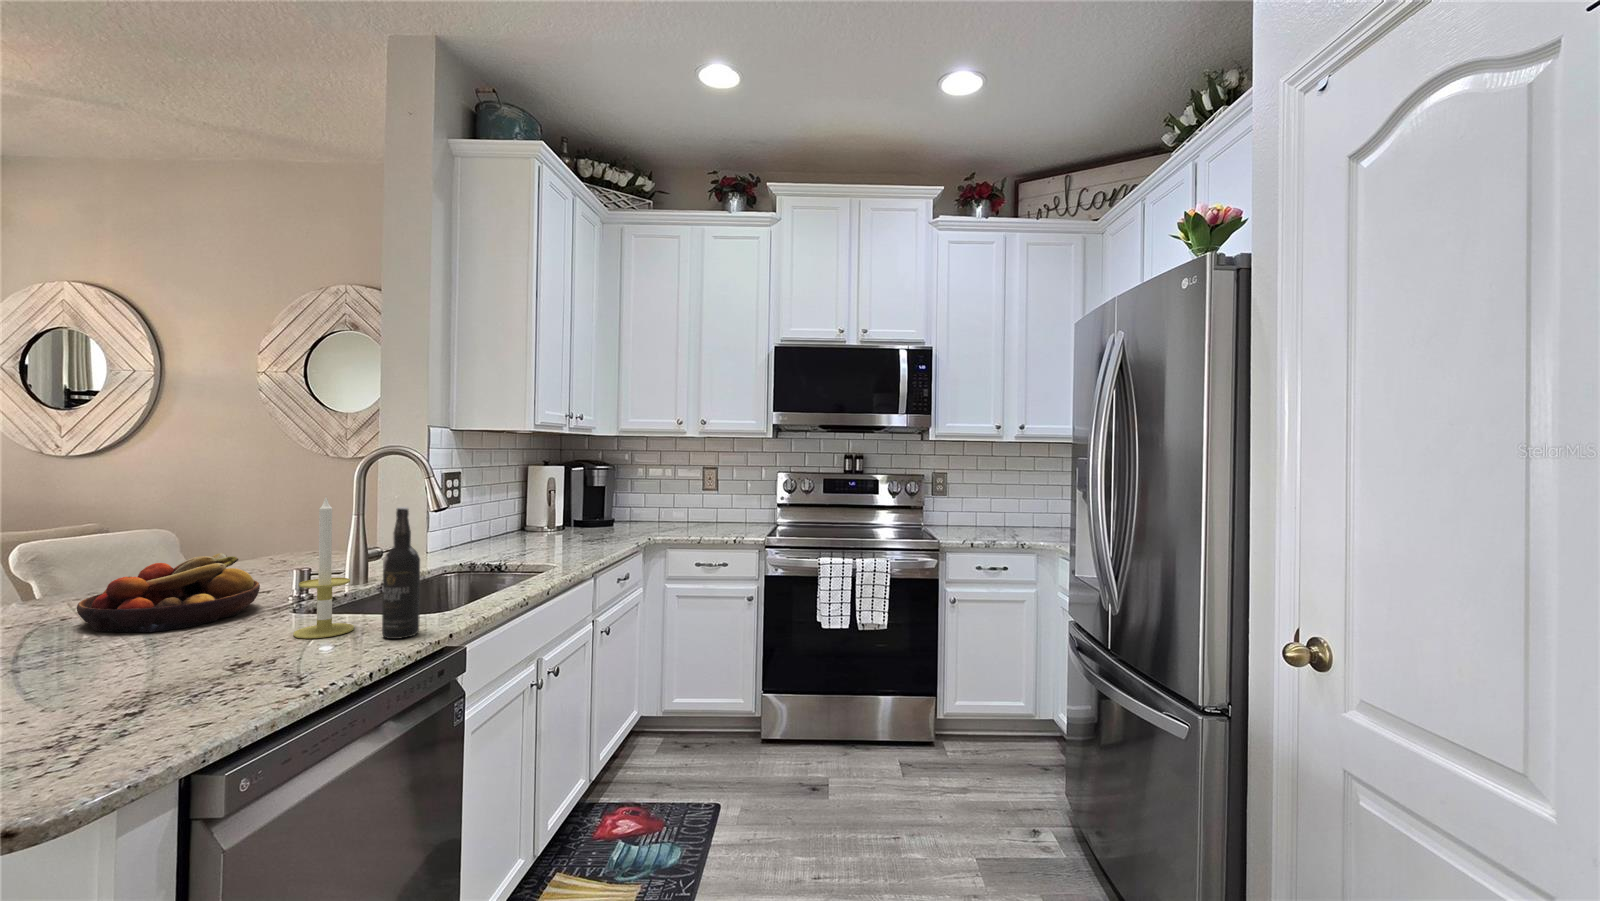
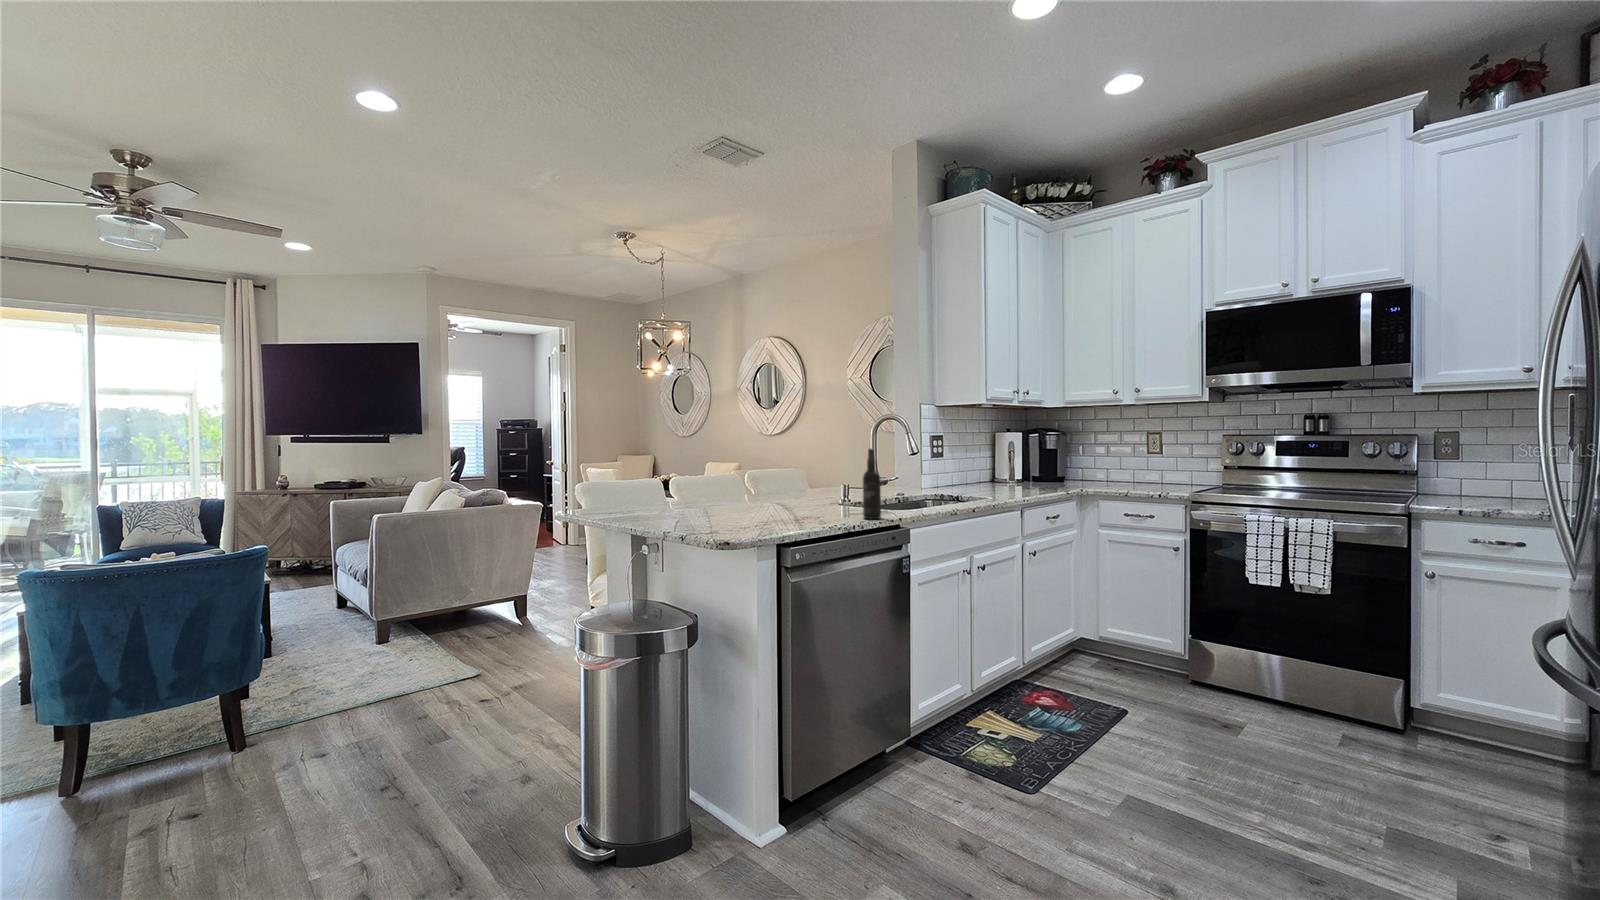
candle: present [293,498,354,638] -> none [827,443,854,516]
fruit bowl: present [77,553,260,633] -> none [752,477,819,510]

